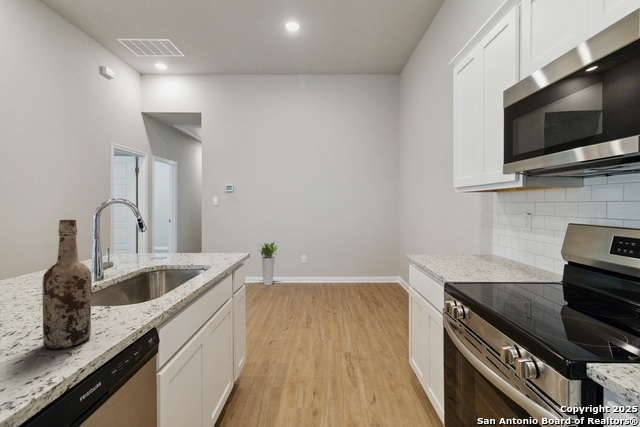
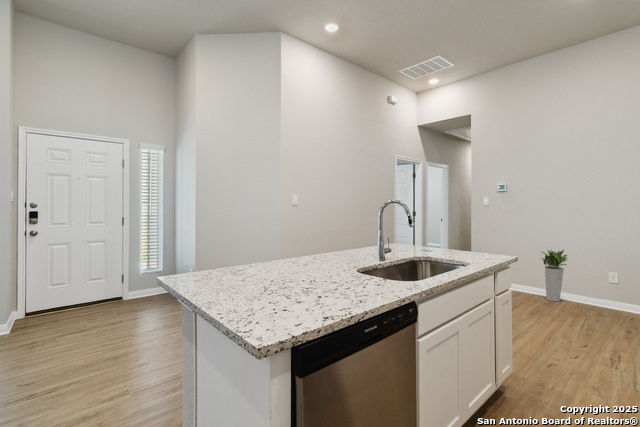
wine bottle: present [42,220,92,348] -> none [348,214,374,298]

